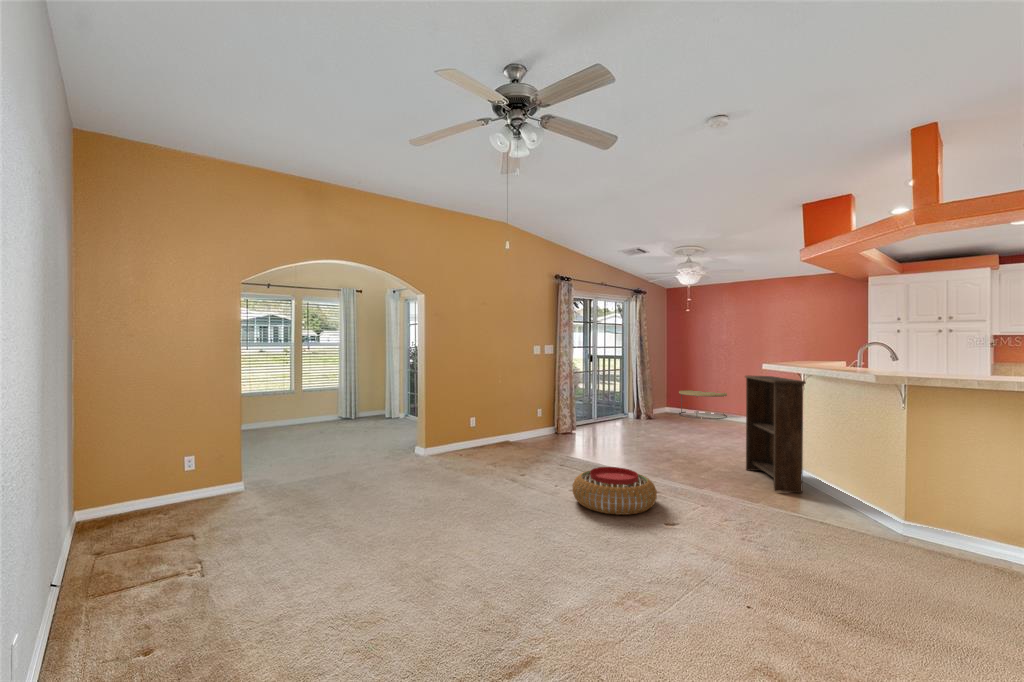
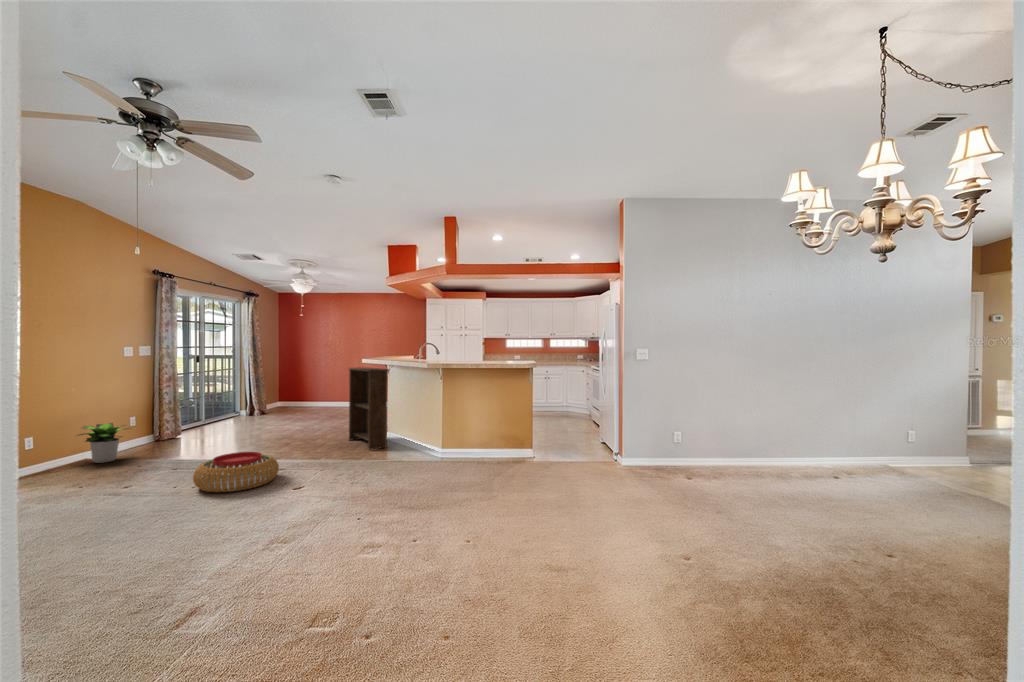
coffee table: present [679,390,727,419] -> none [290,385,333,410]
potted plant: none [499,415,537,450] -> present [80,423,122,463]

